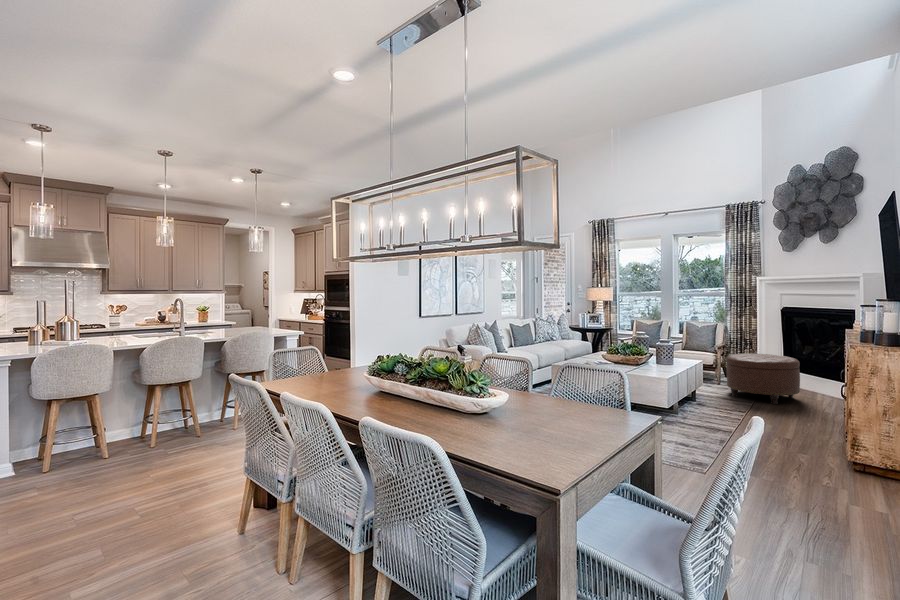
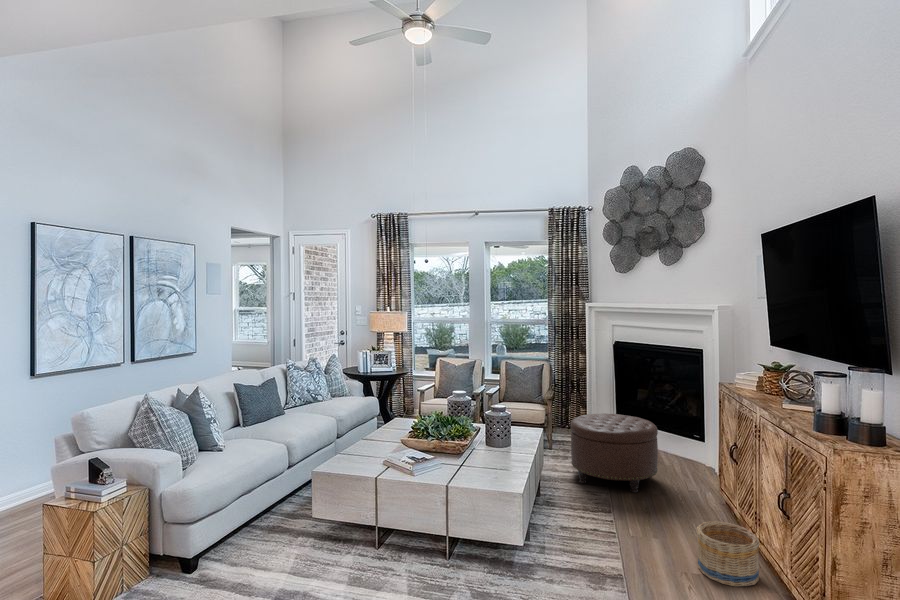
basket: none [791,408,838,443] -> present [697,521,759,586]

